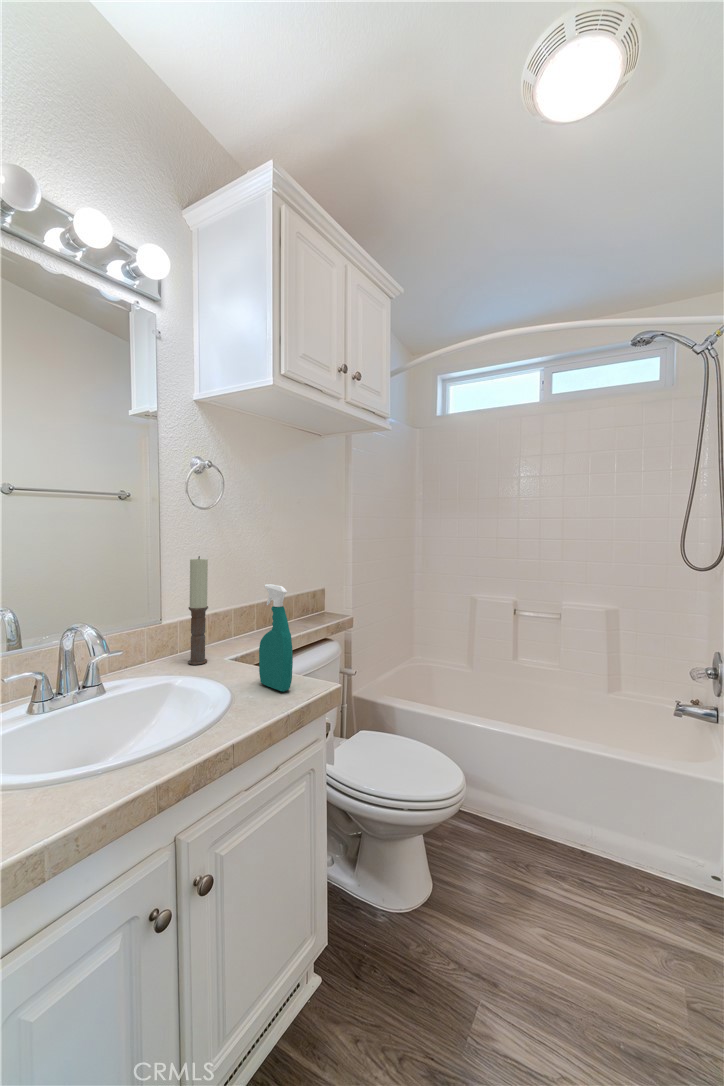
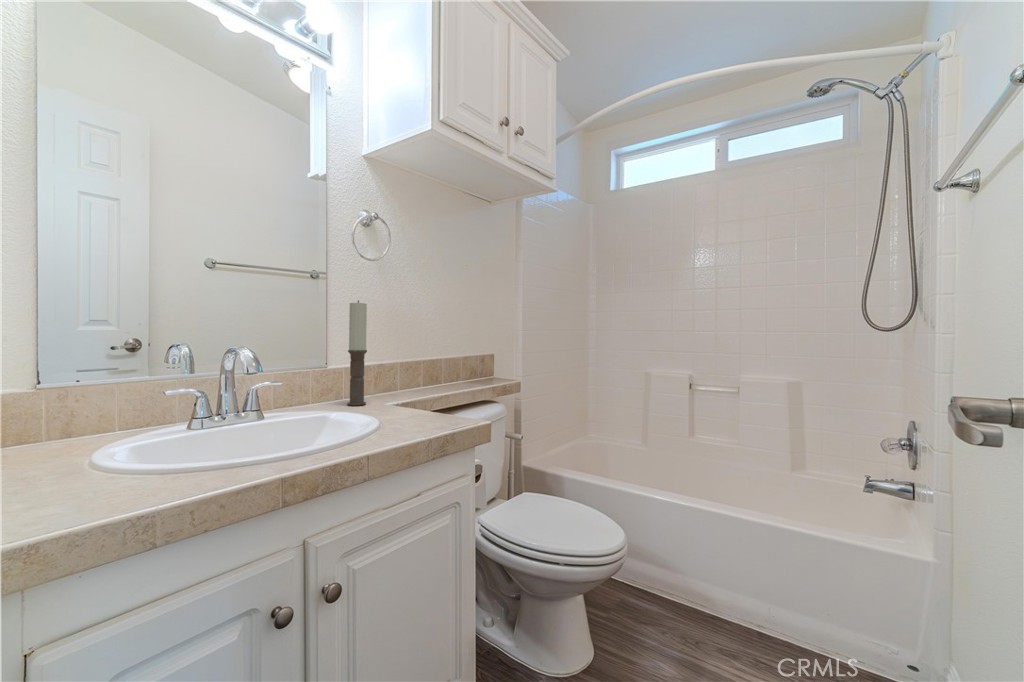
spray bottle: present [259,584,293,692] -> none [410,318,441,422]

